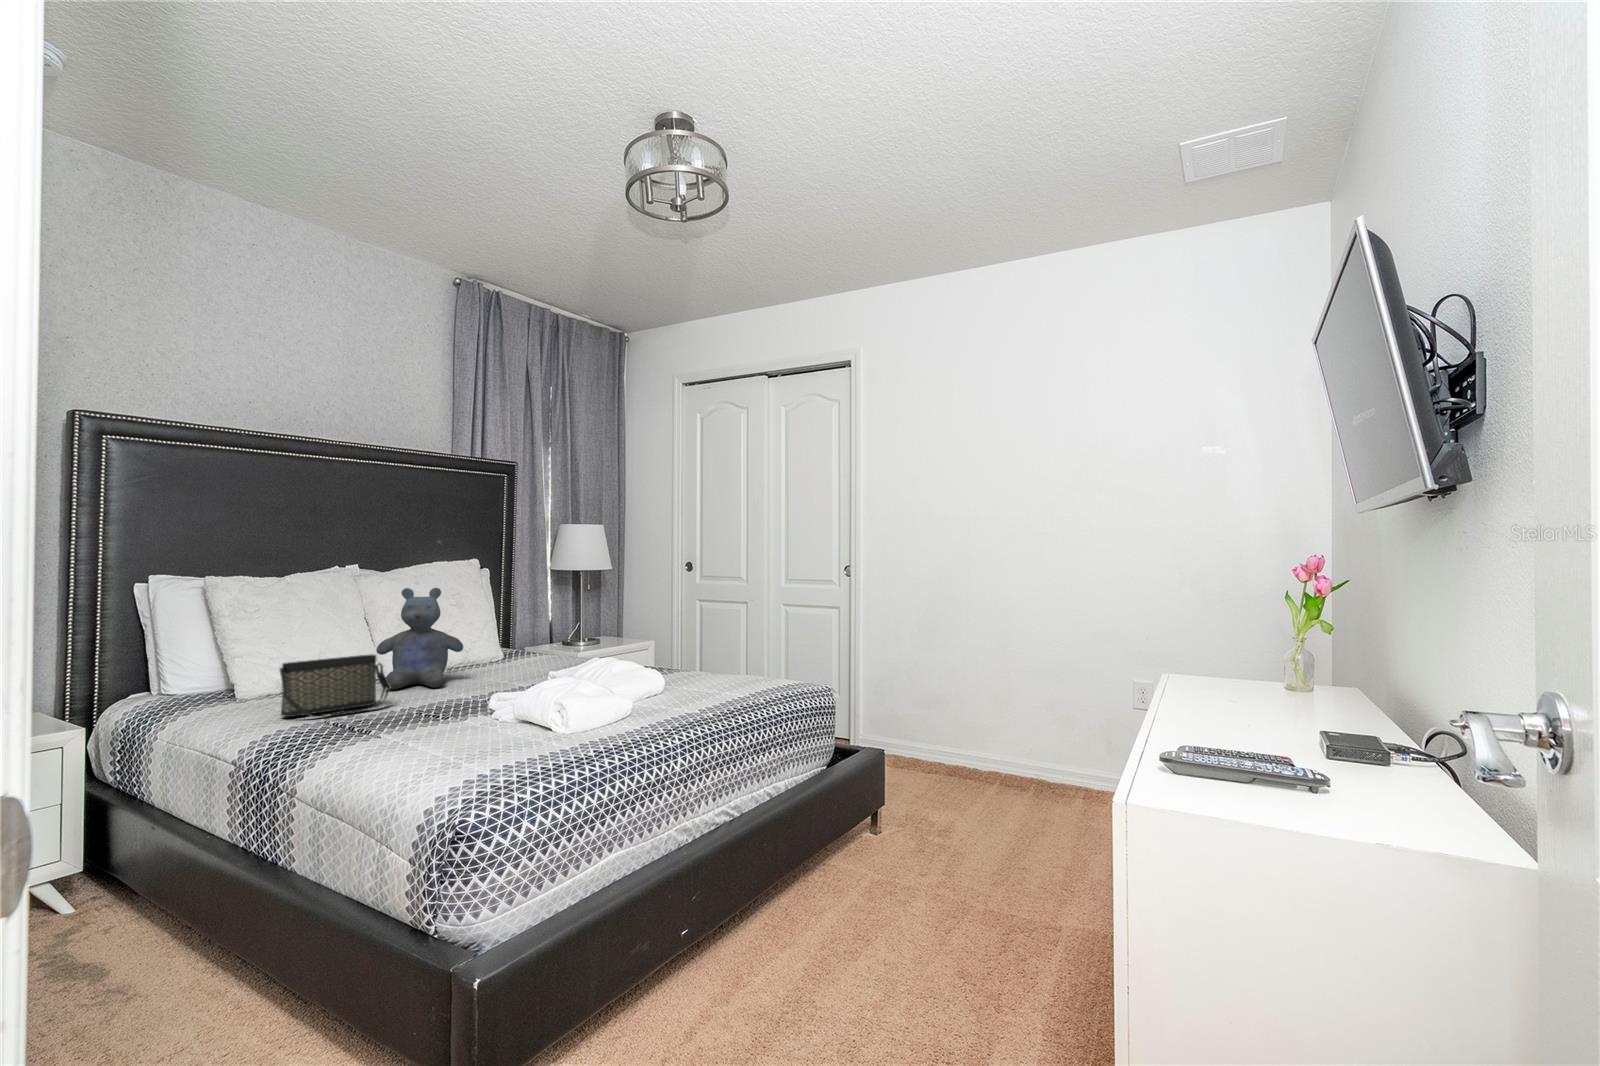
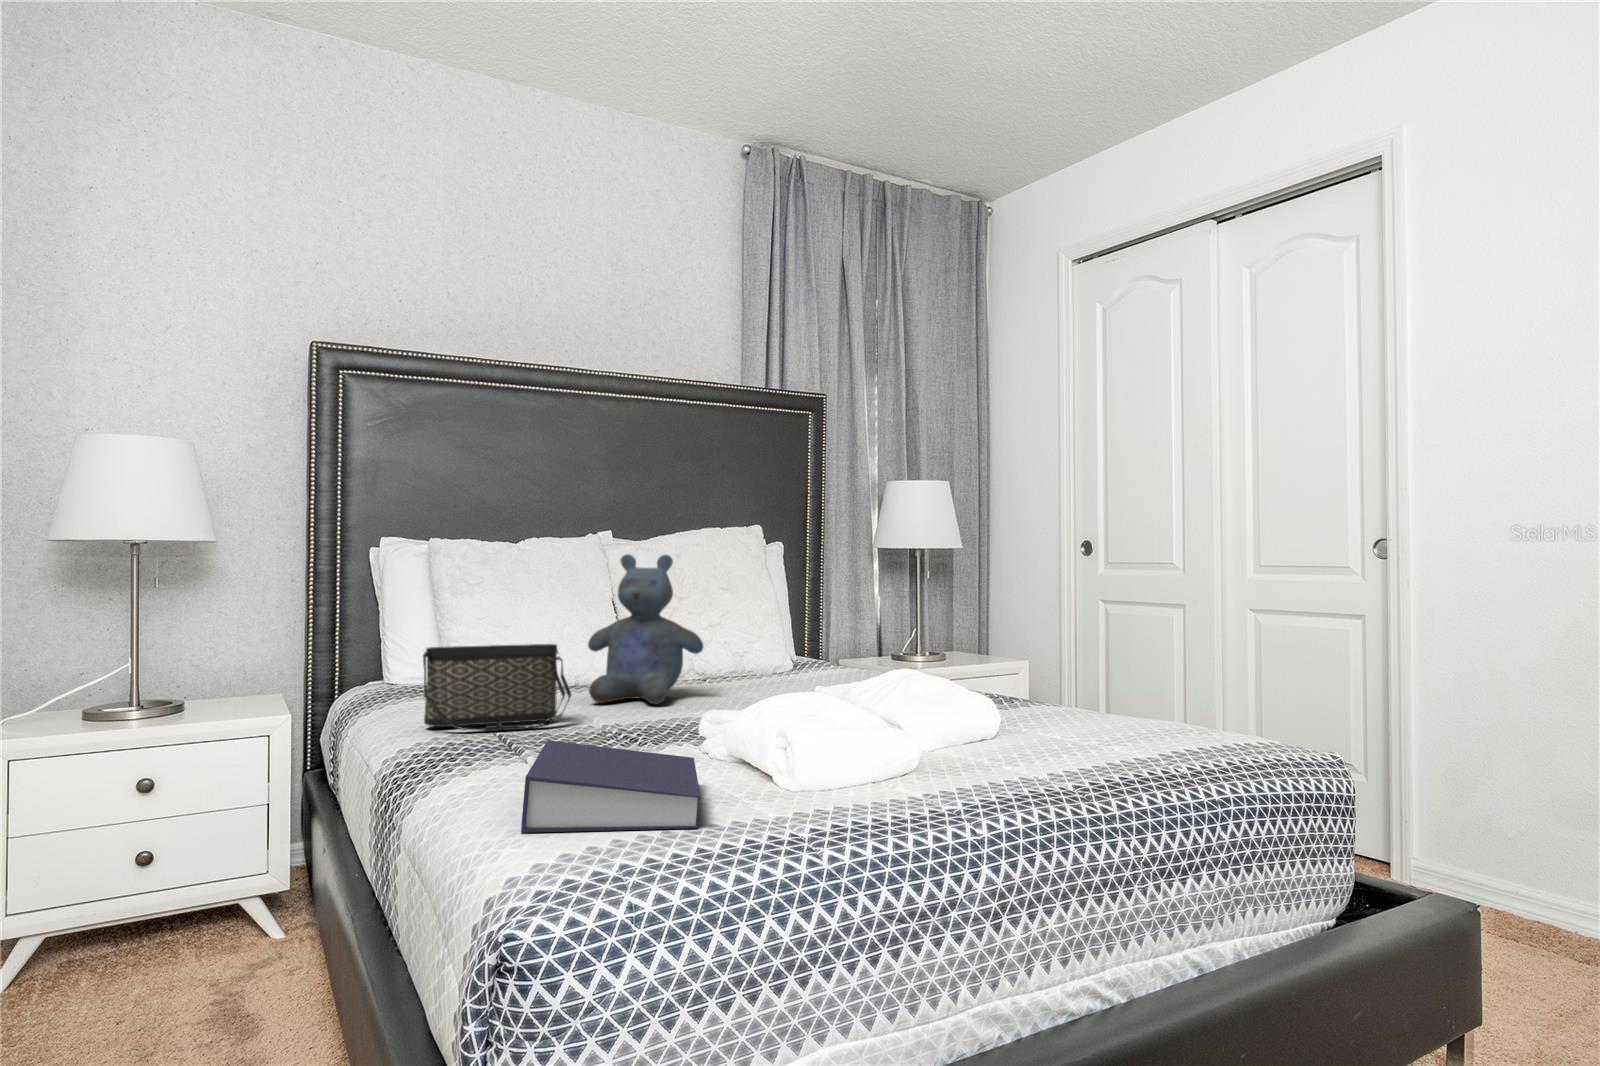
book: none [422,718,539,770] -> present [521,740,701,833]

